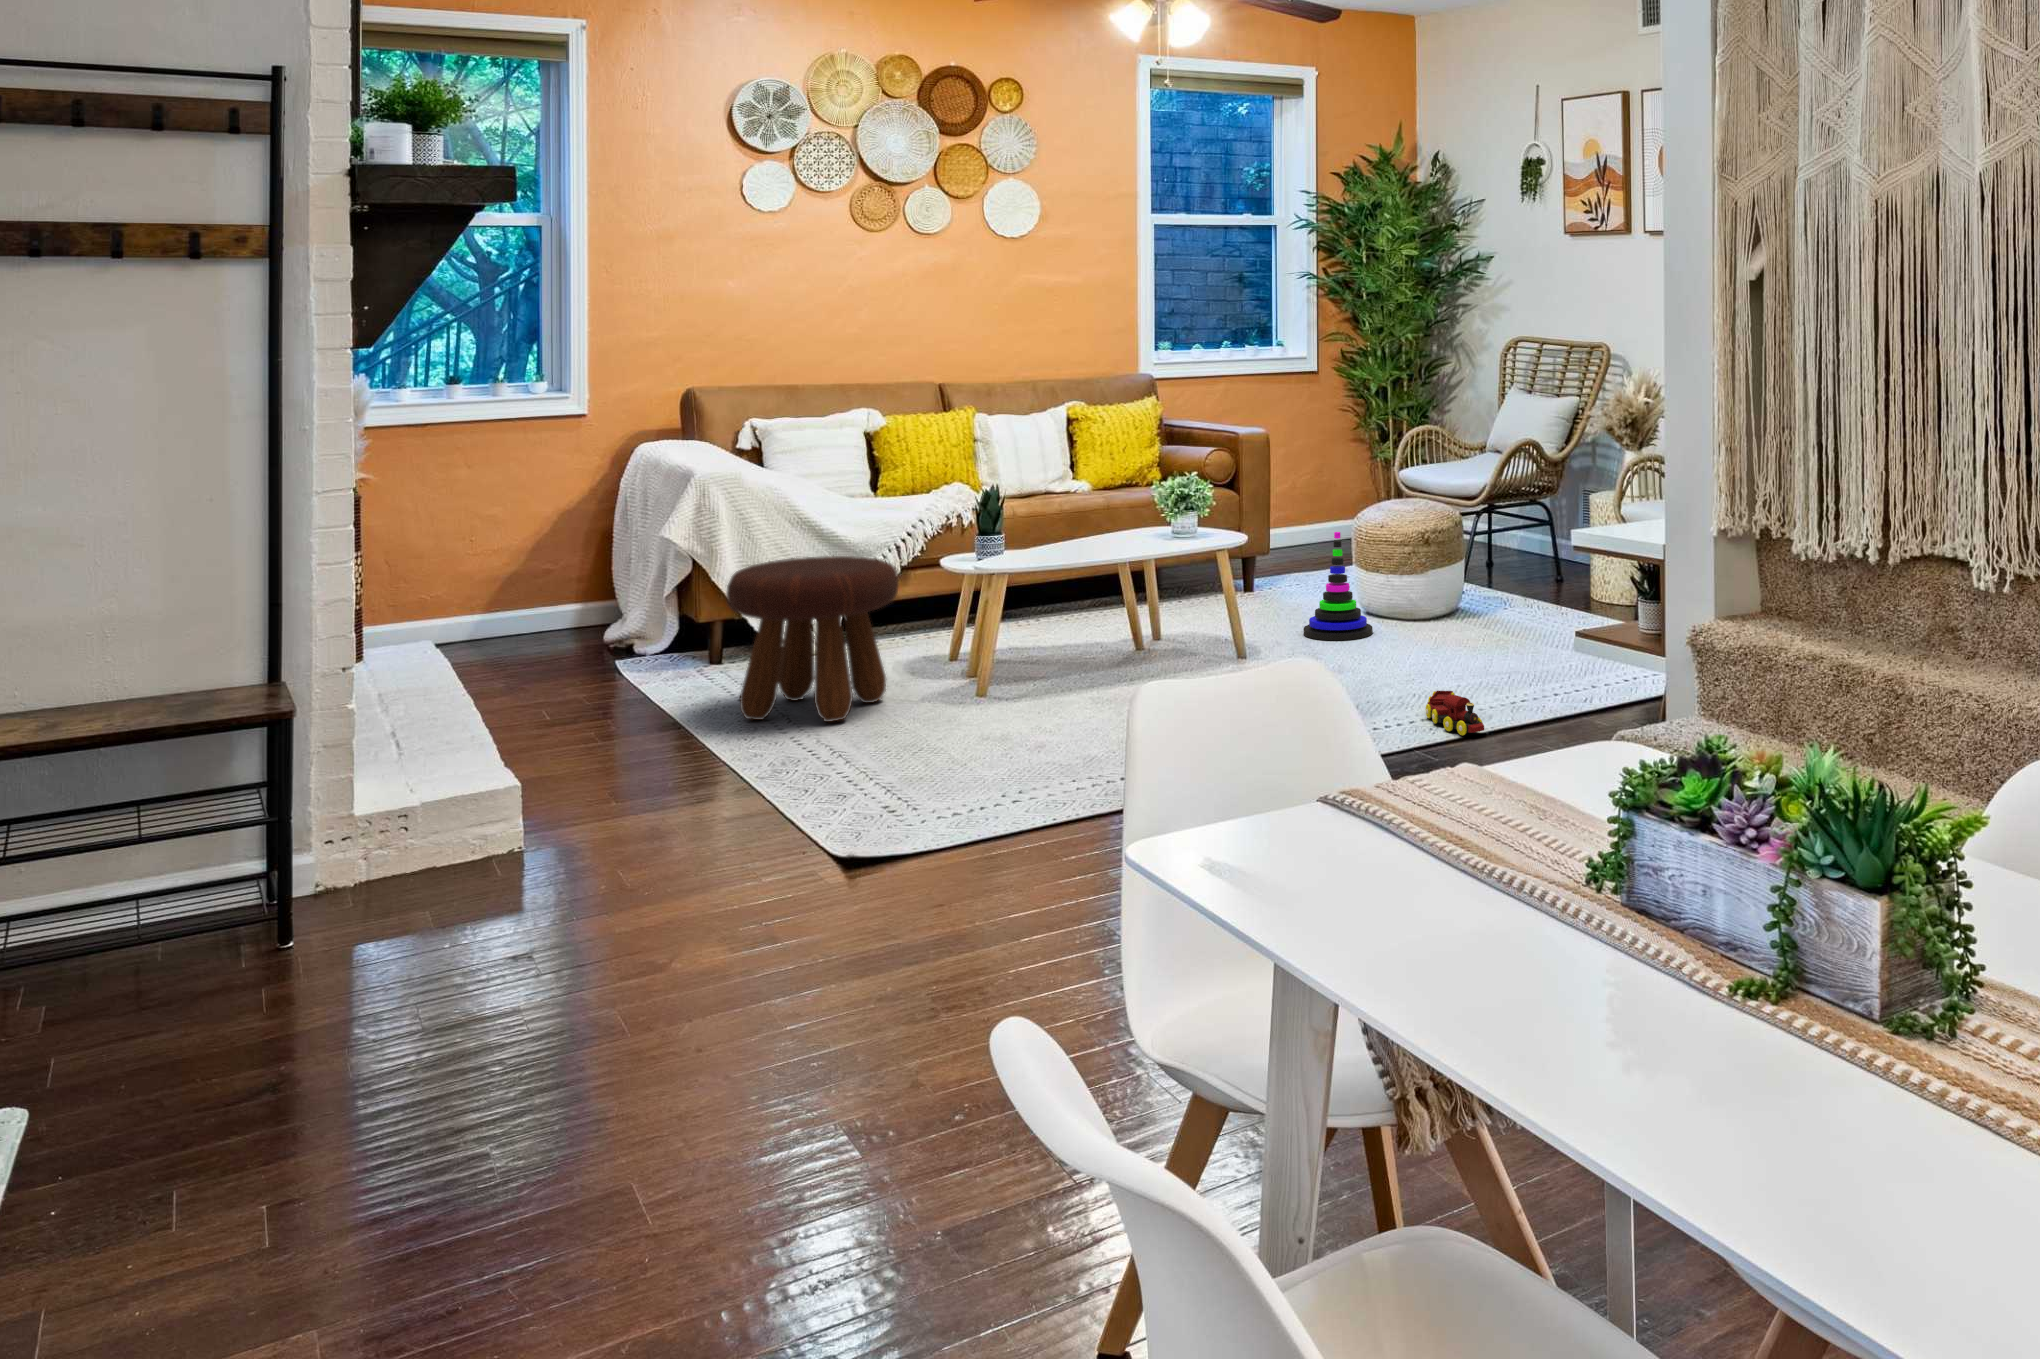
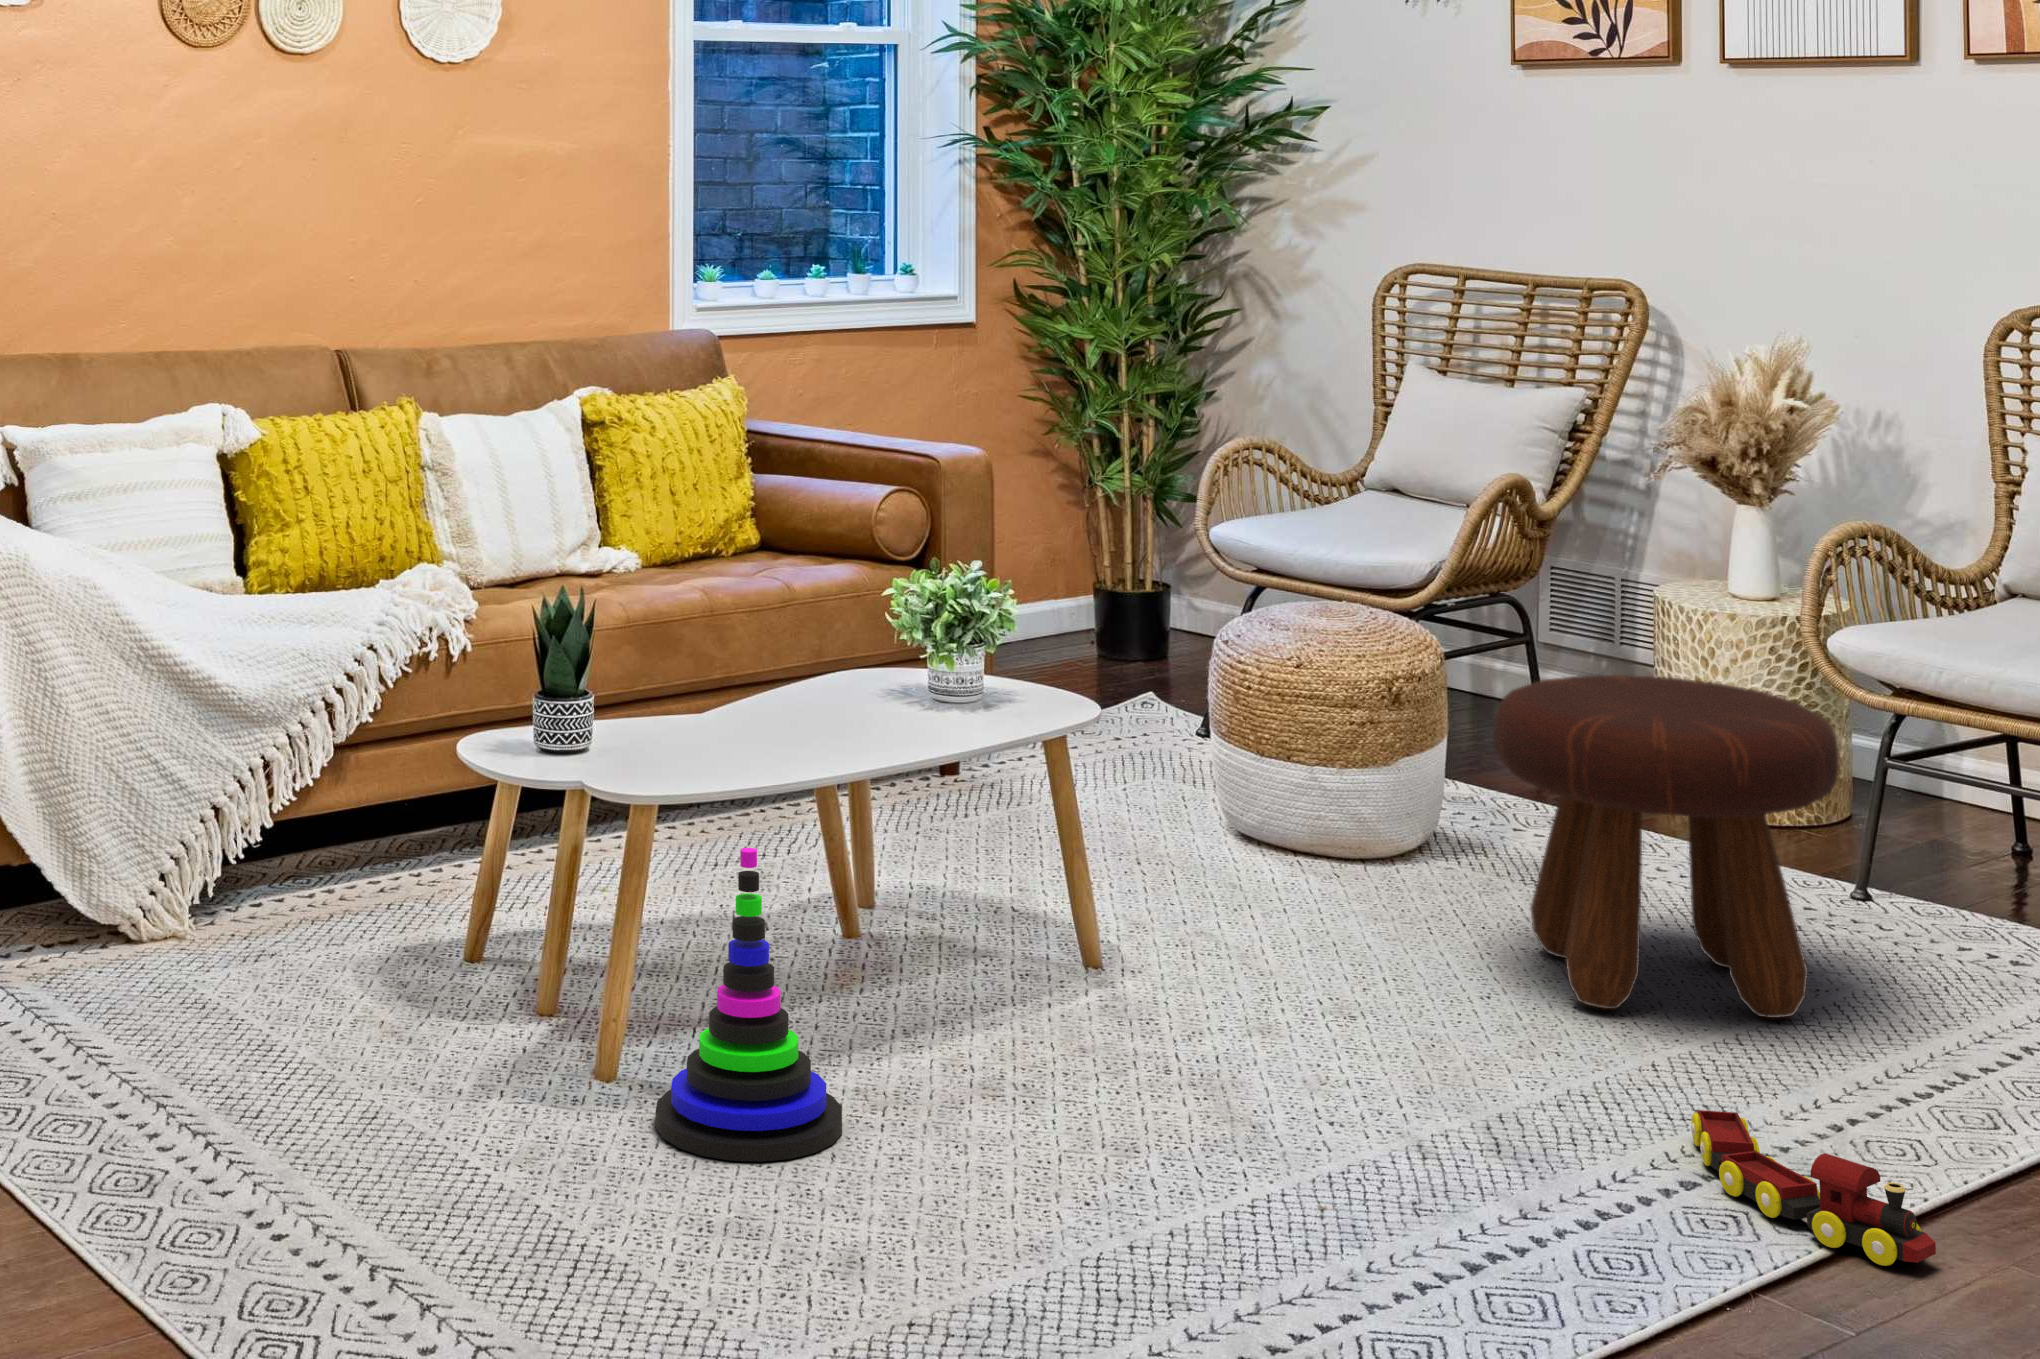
stacking toy: present [1304,532,1373,640] -> present [655,848,842,1162]
footstool: present [726,556,899,722] -> present [1492,675,1839,1018]

